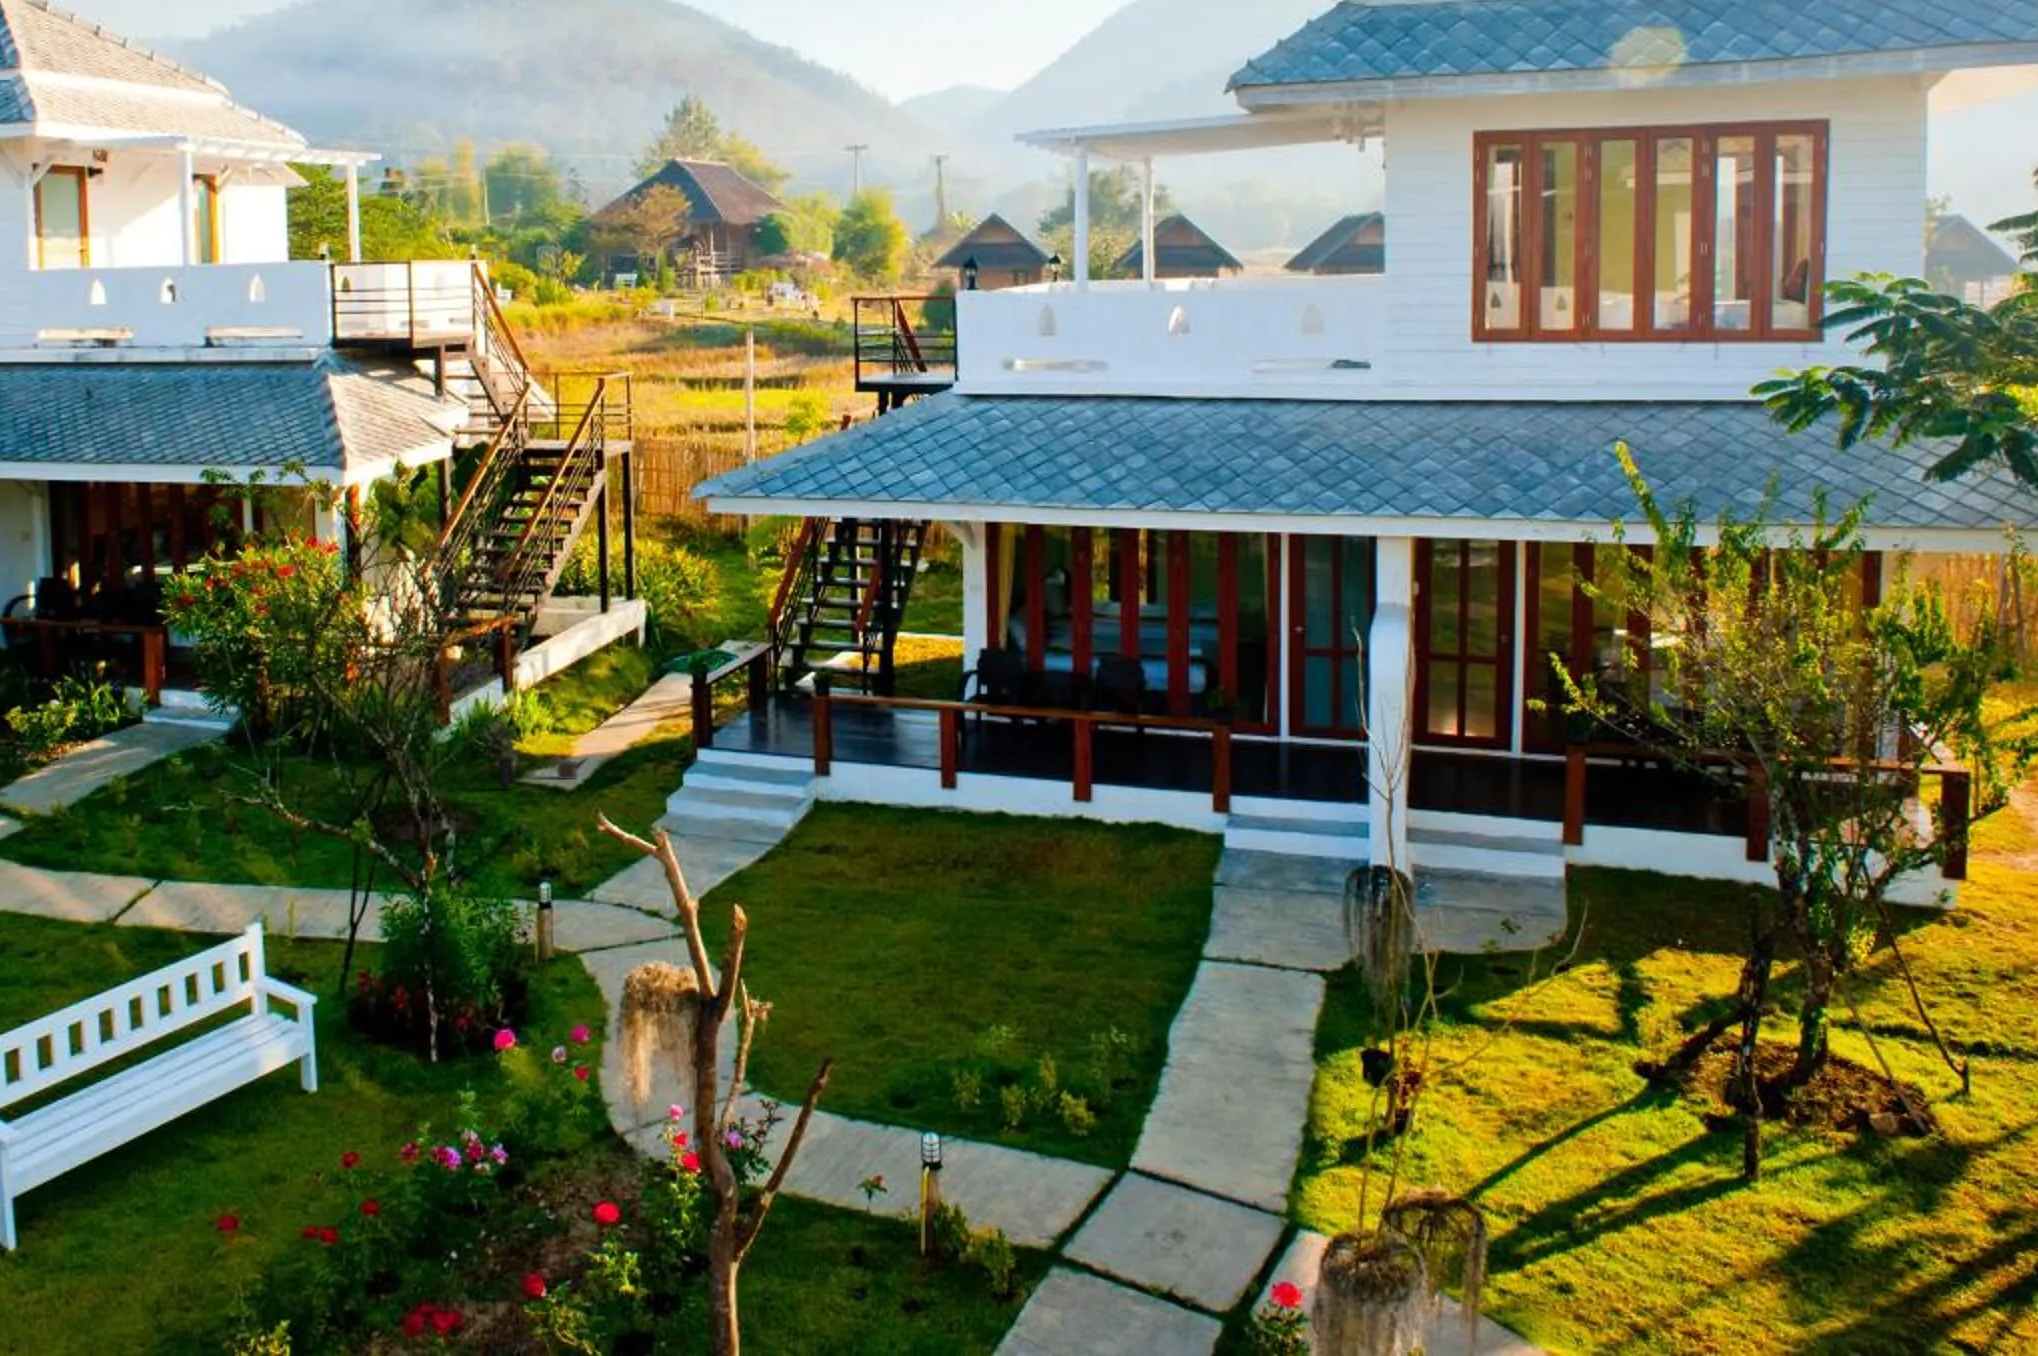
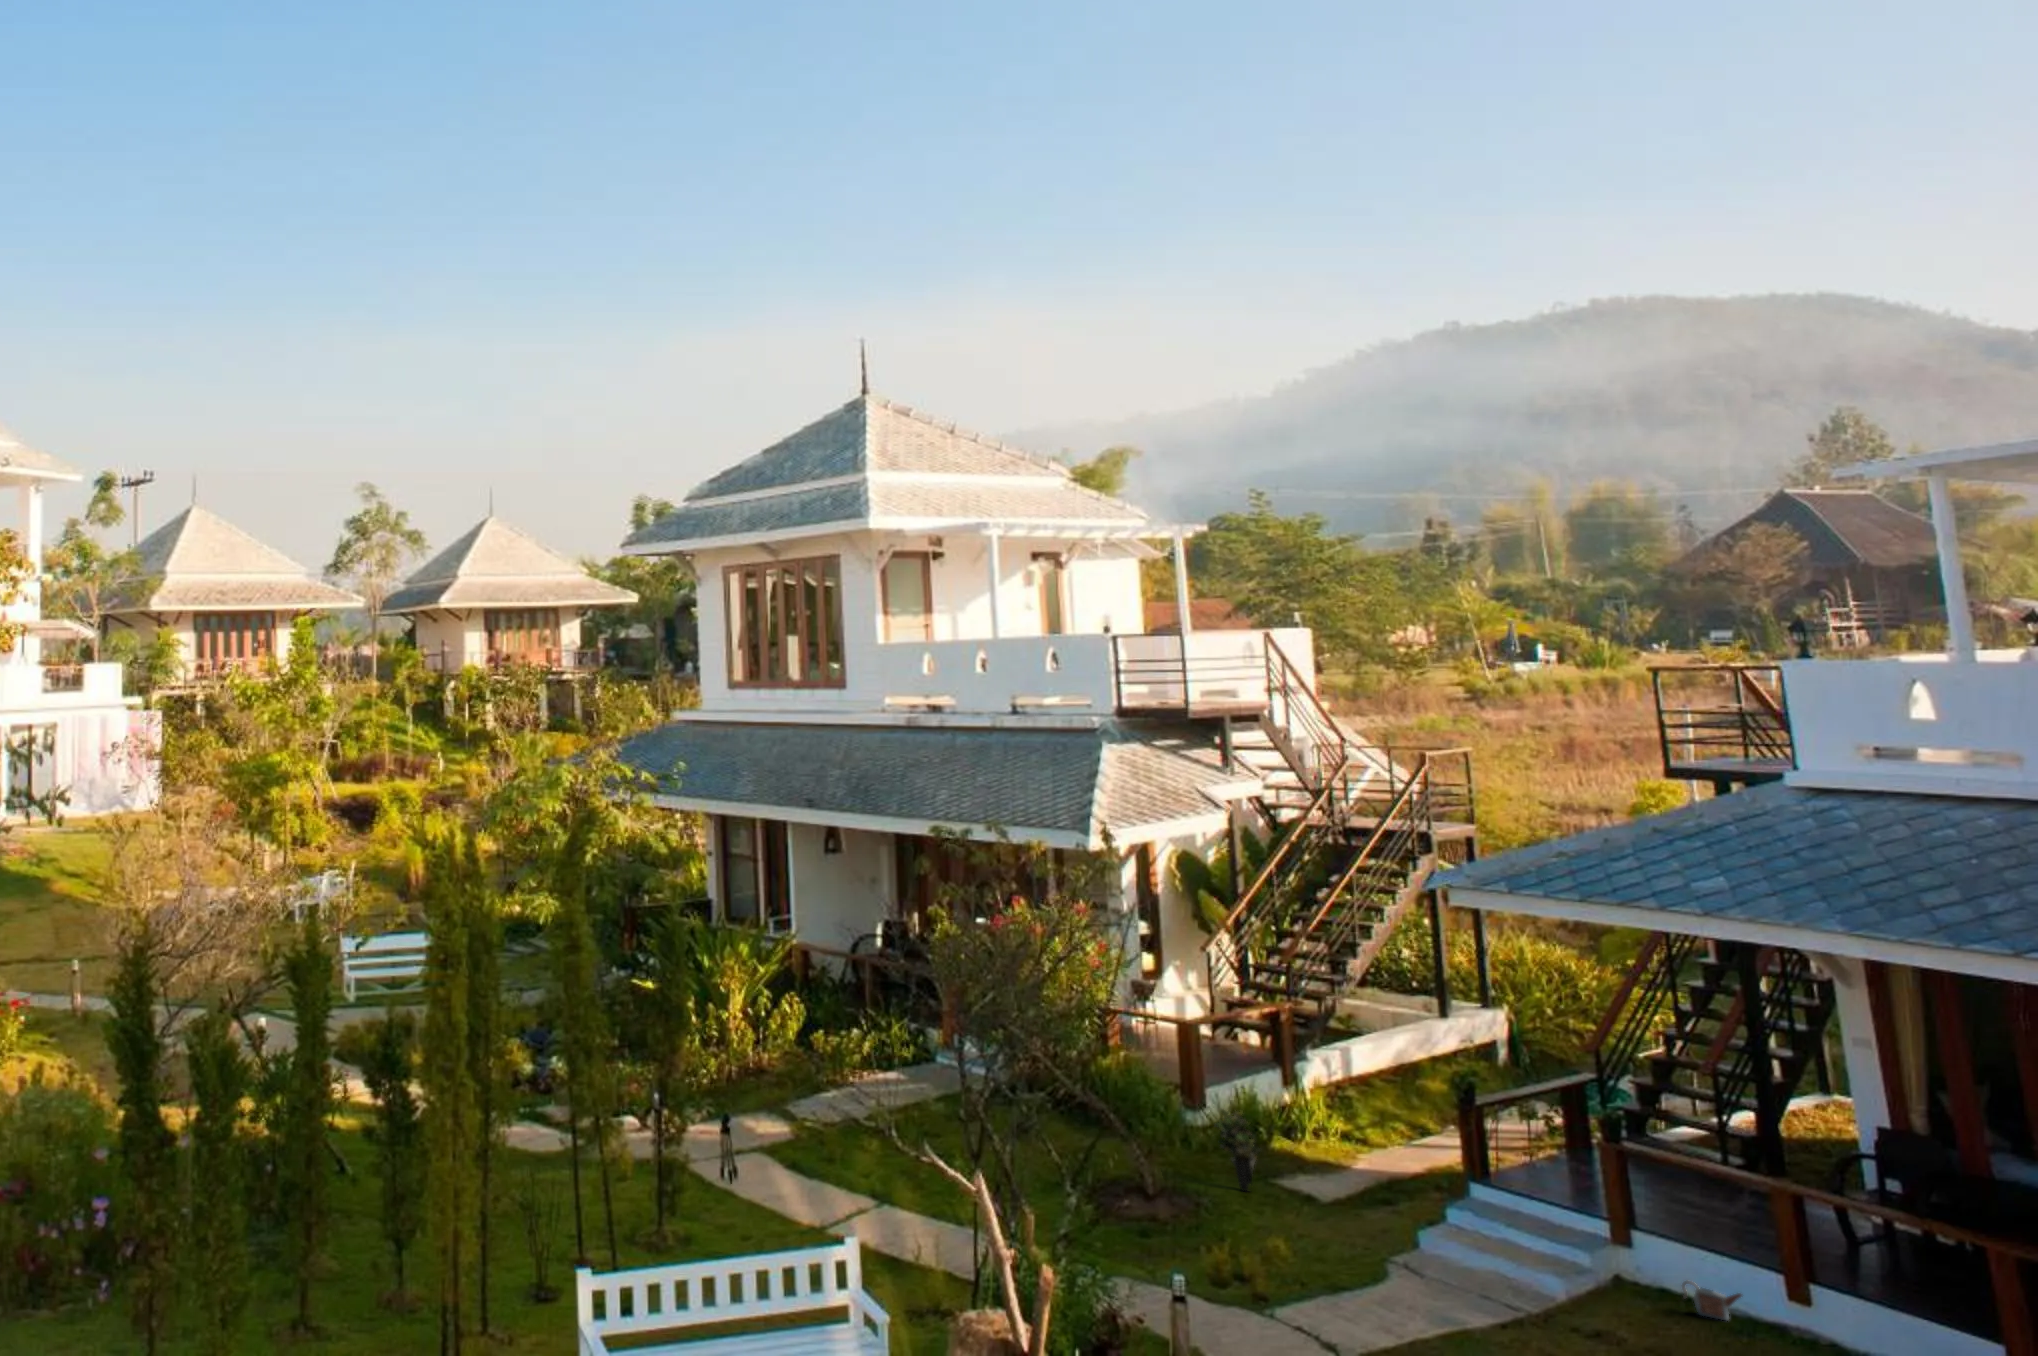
watering can: present [551,757,587,779] -> present [1682,1280,1742,1321]

